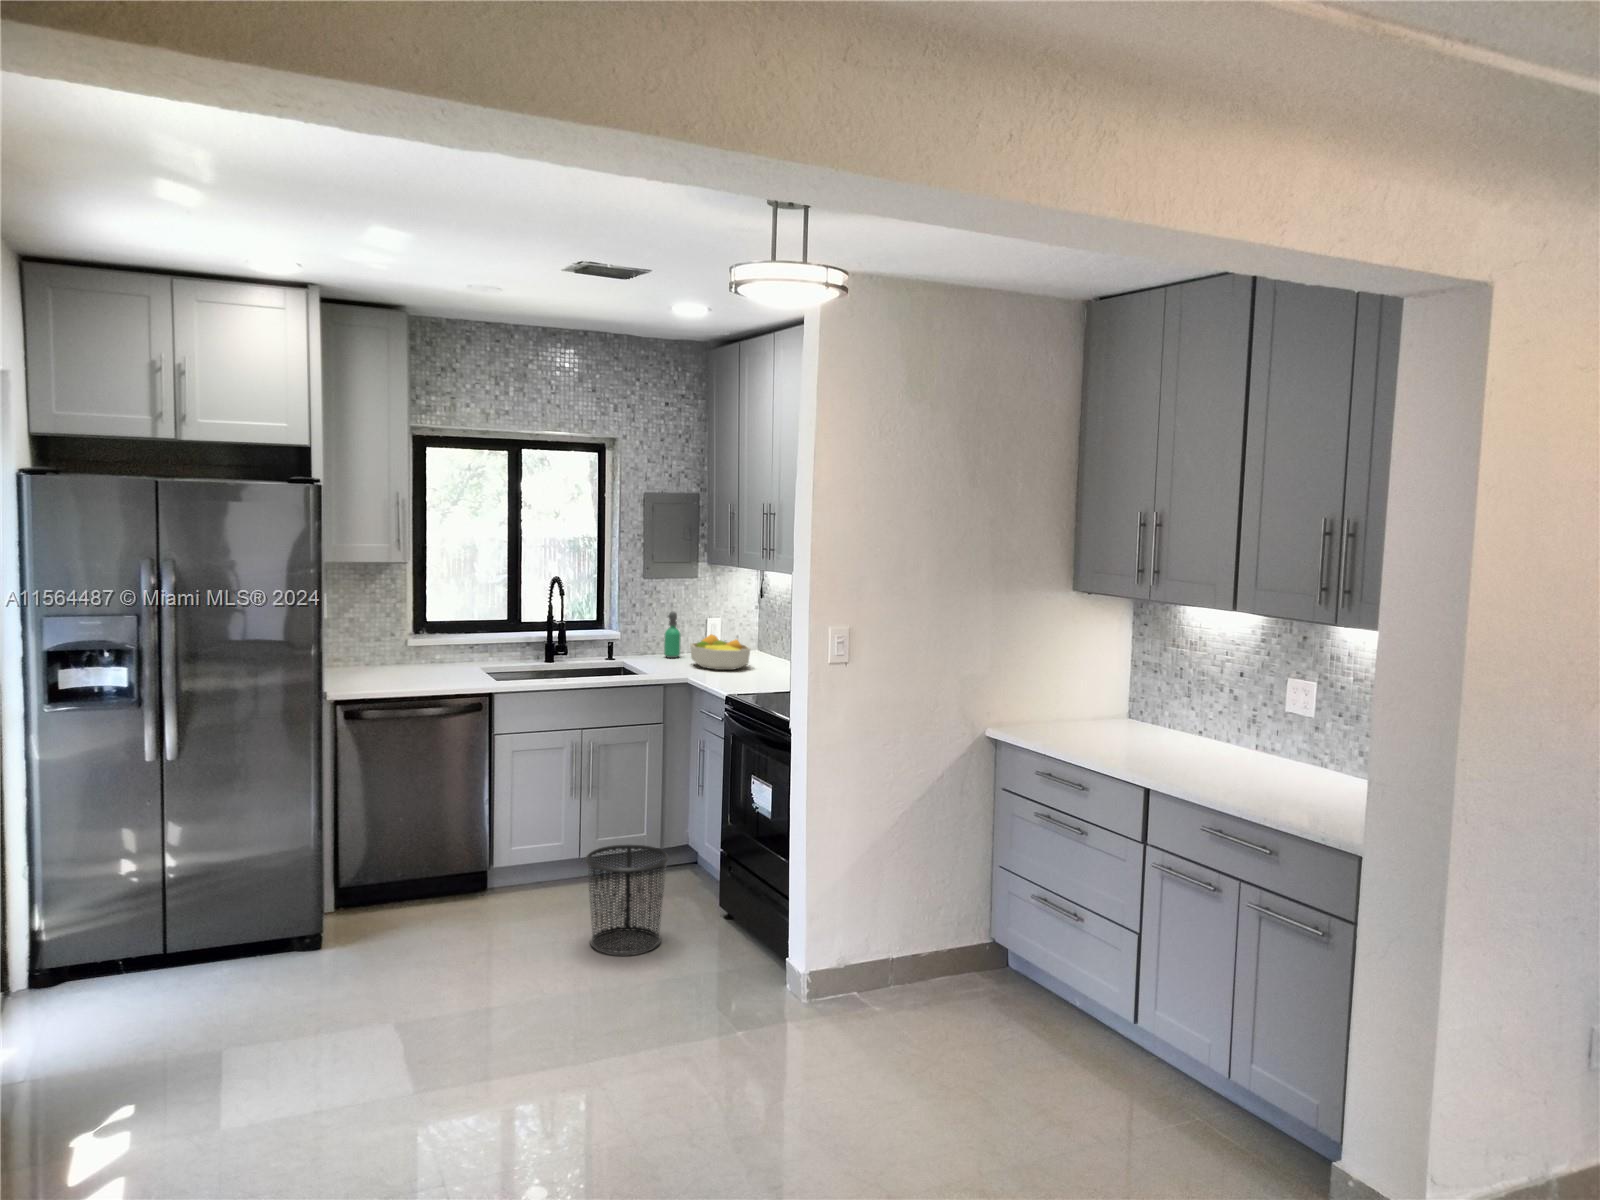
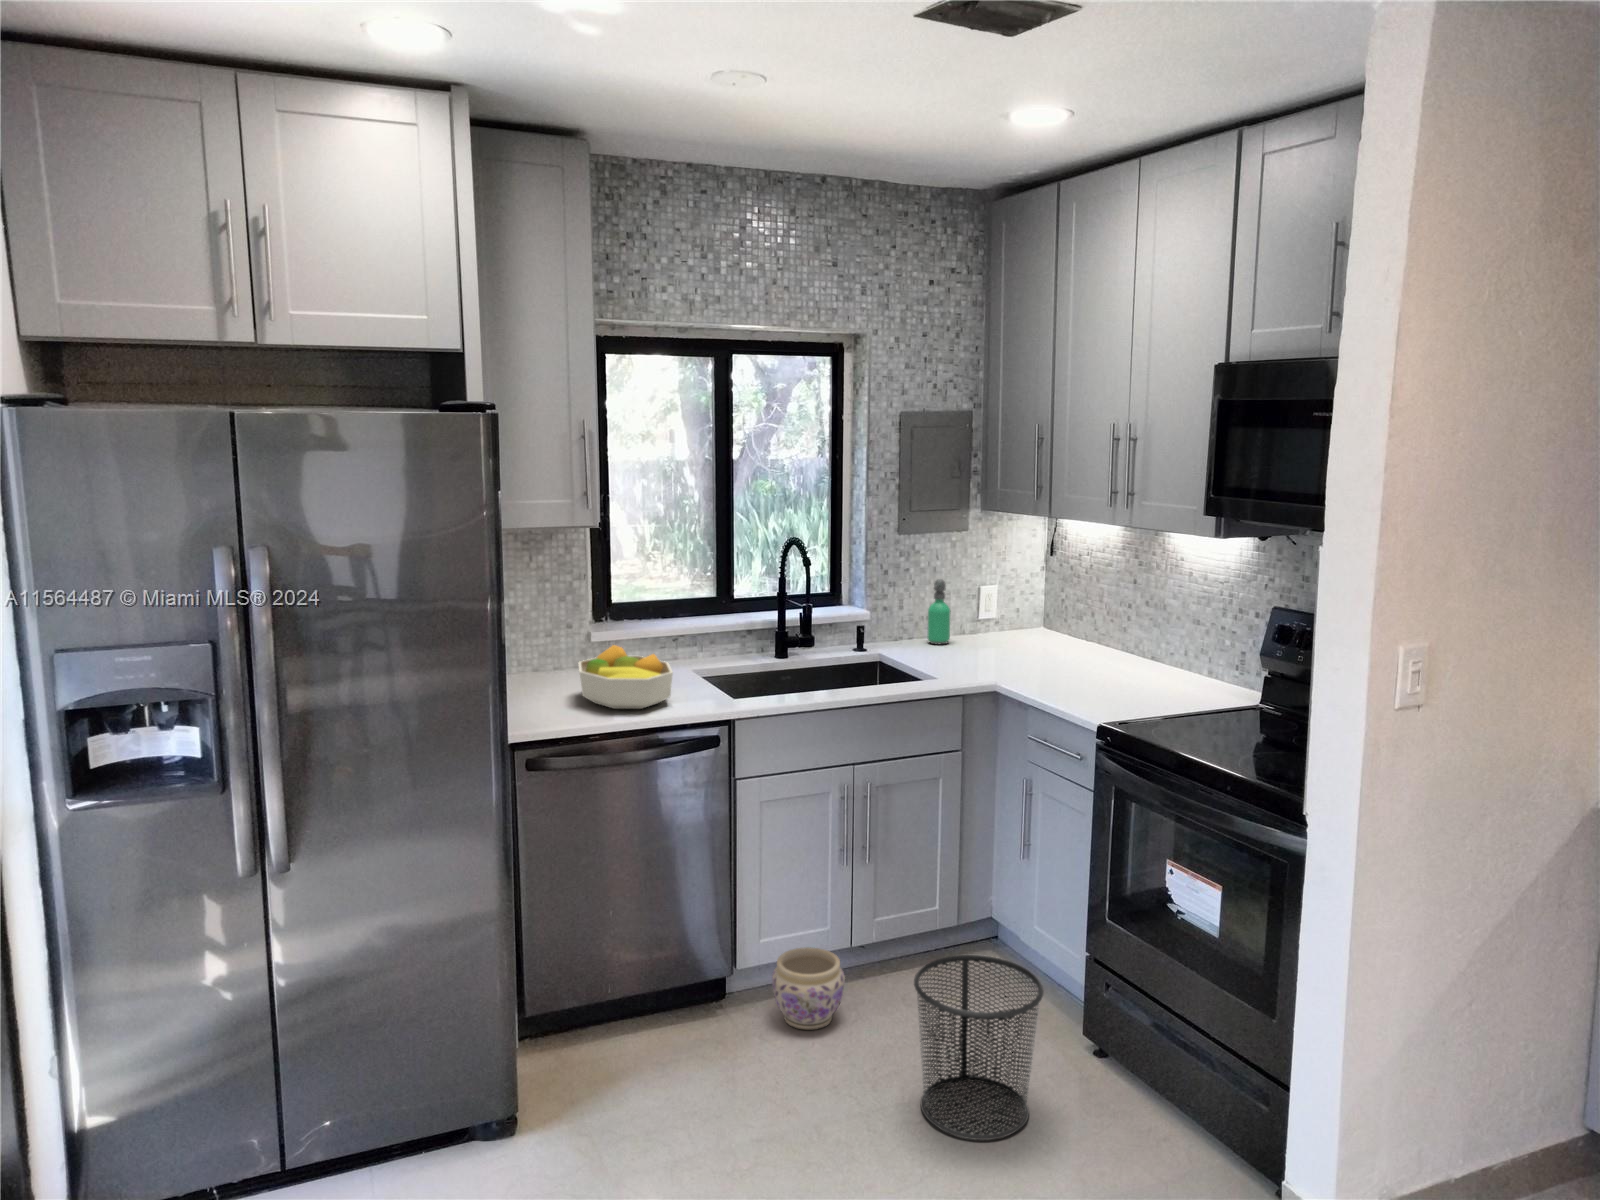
fruit bowl: present [690,634,750,670] -> present [579,645,673,709]
planter: none [515,854,565,907] -> present [772,947,845,1030]

